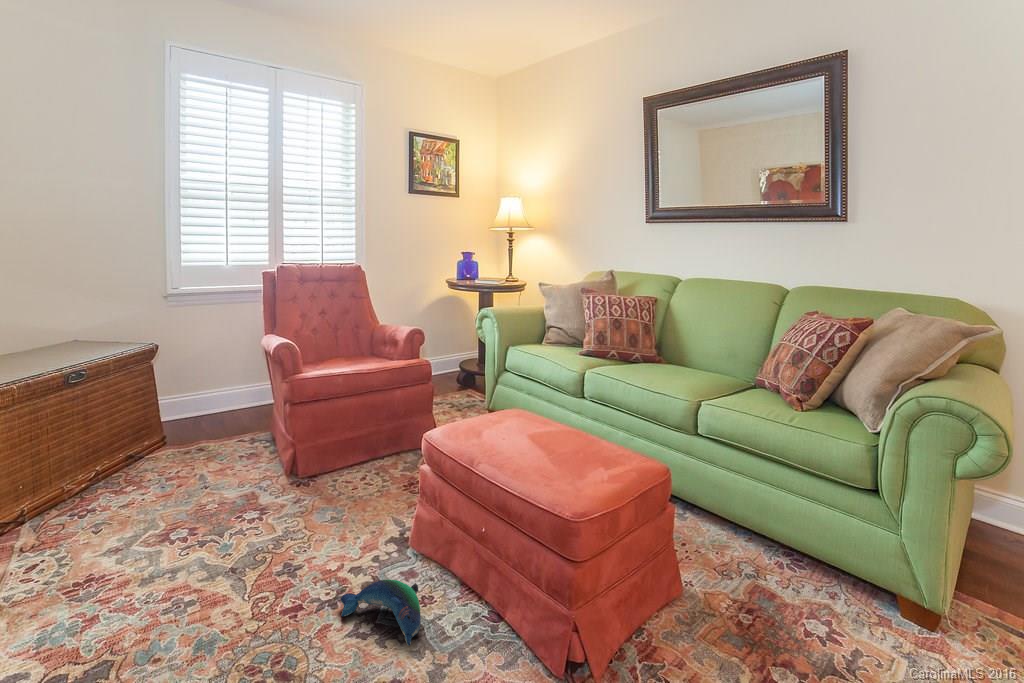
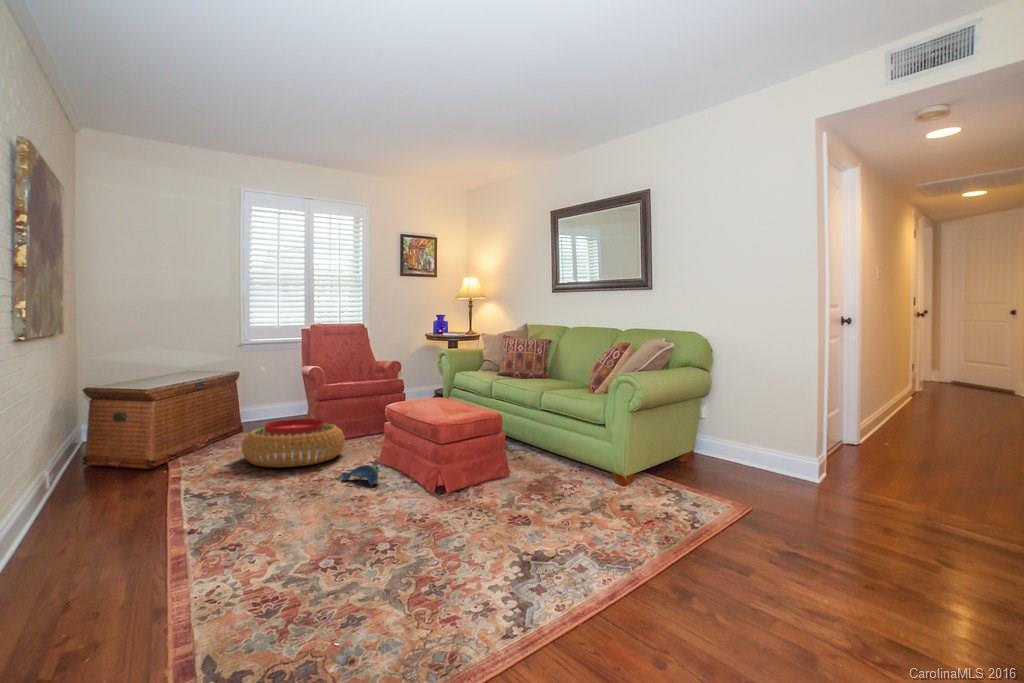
pouf: none [137,442,340,561] -> present [242,419,345,468]

